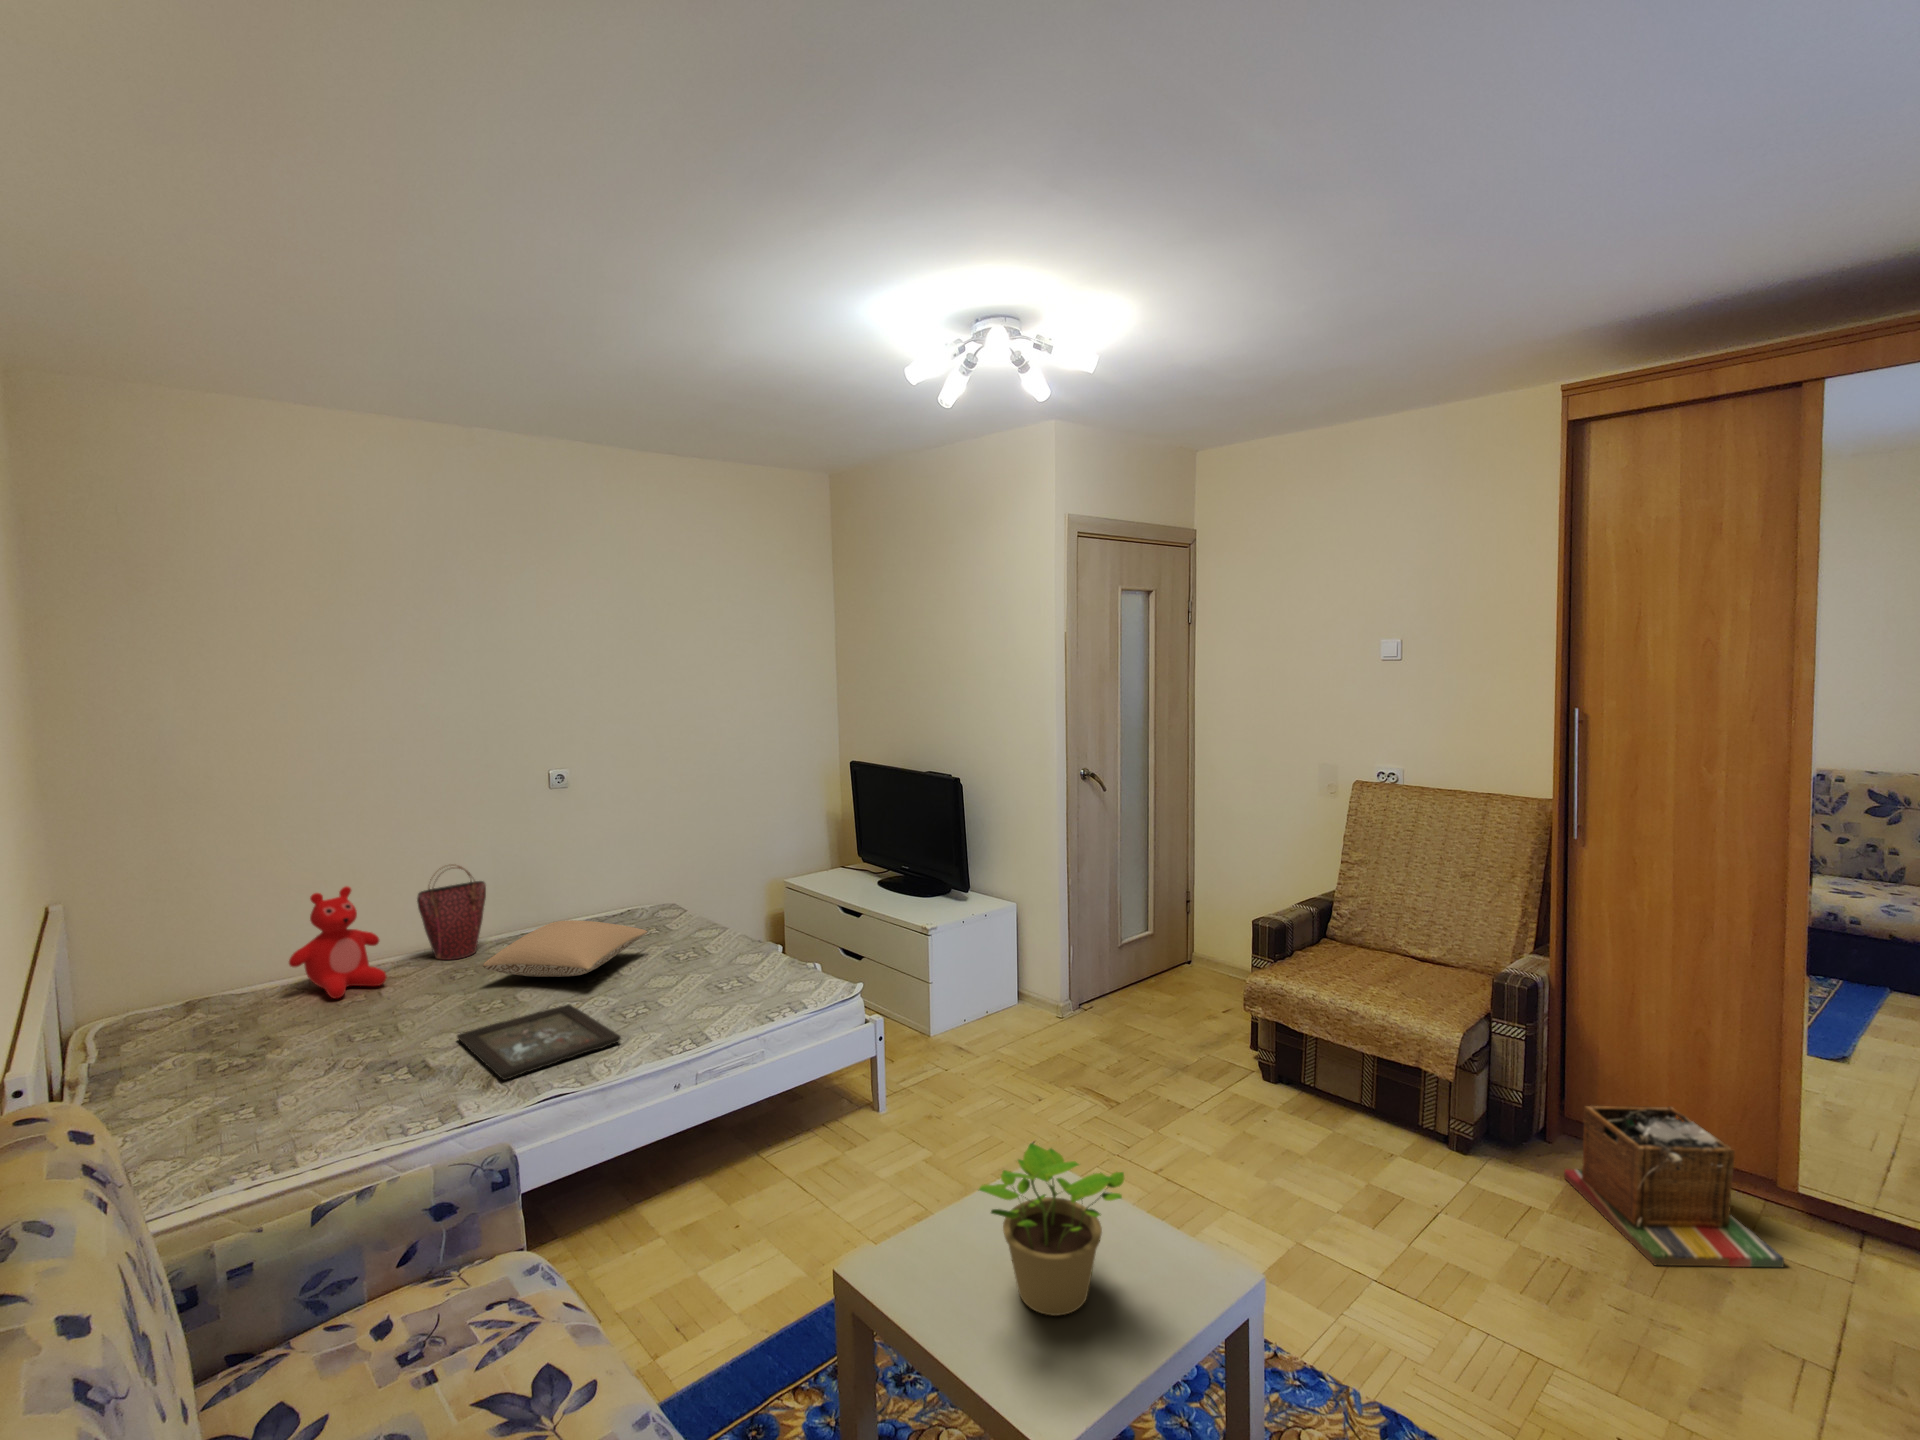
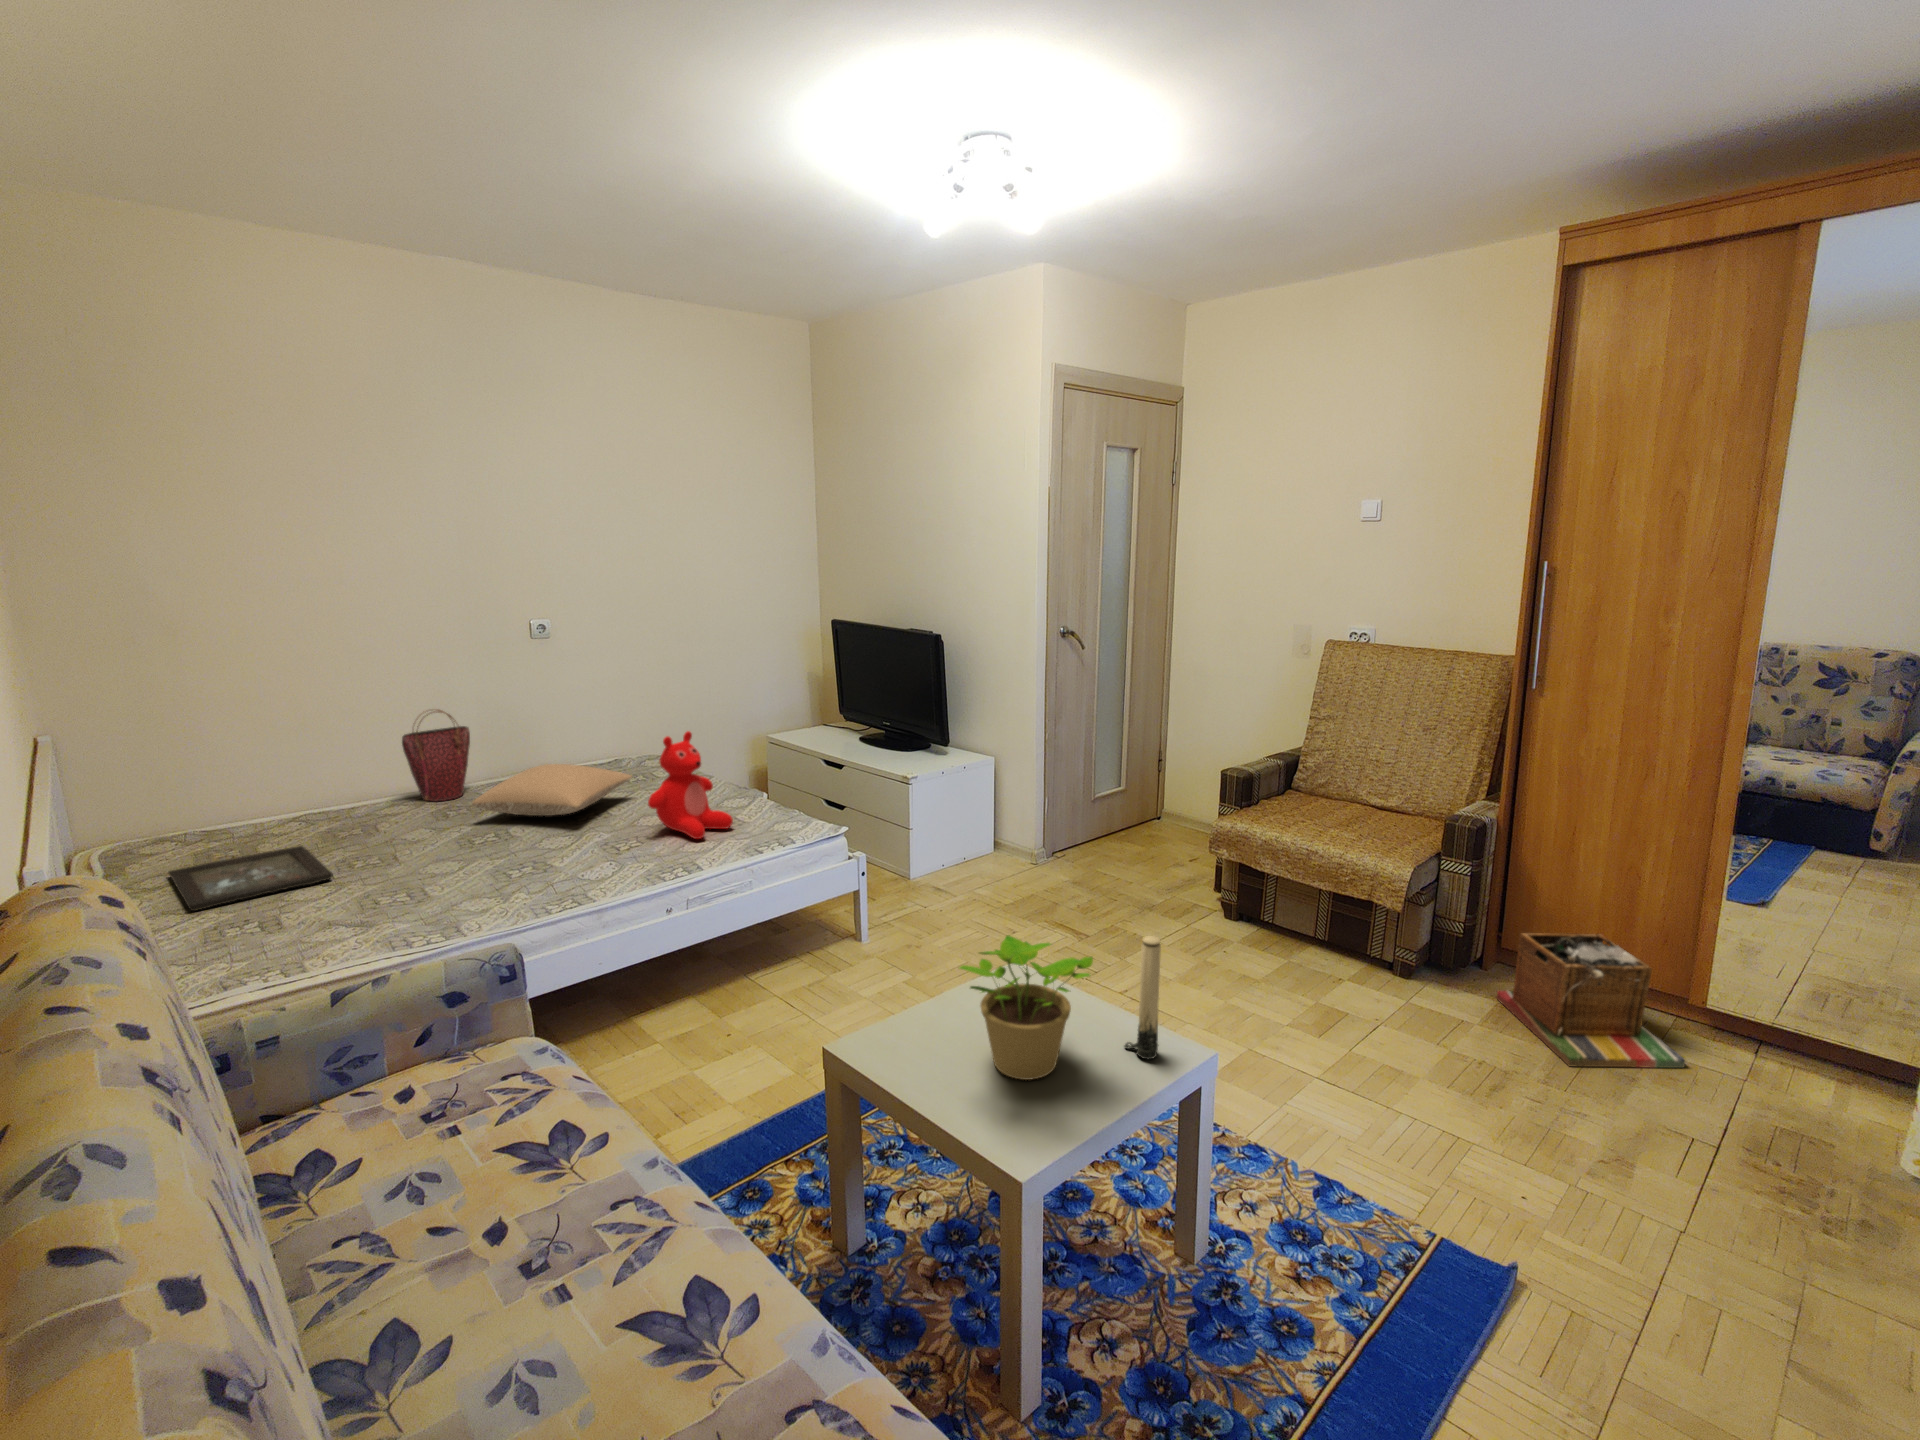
teddy bear: present [289,886,386,998] -> present [648,731,733,839]
tray: present [457,1004,621,1080] -> present [169,846,333,911]
candle: none [1162,1146,1200,1288] -> present [1124,936,1161,1059]

